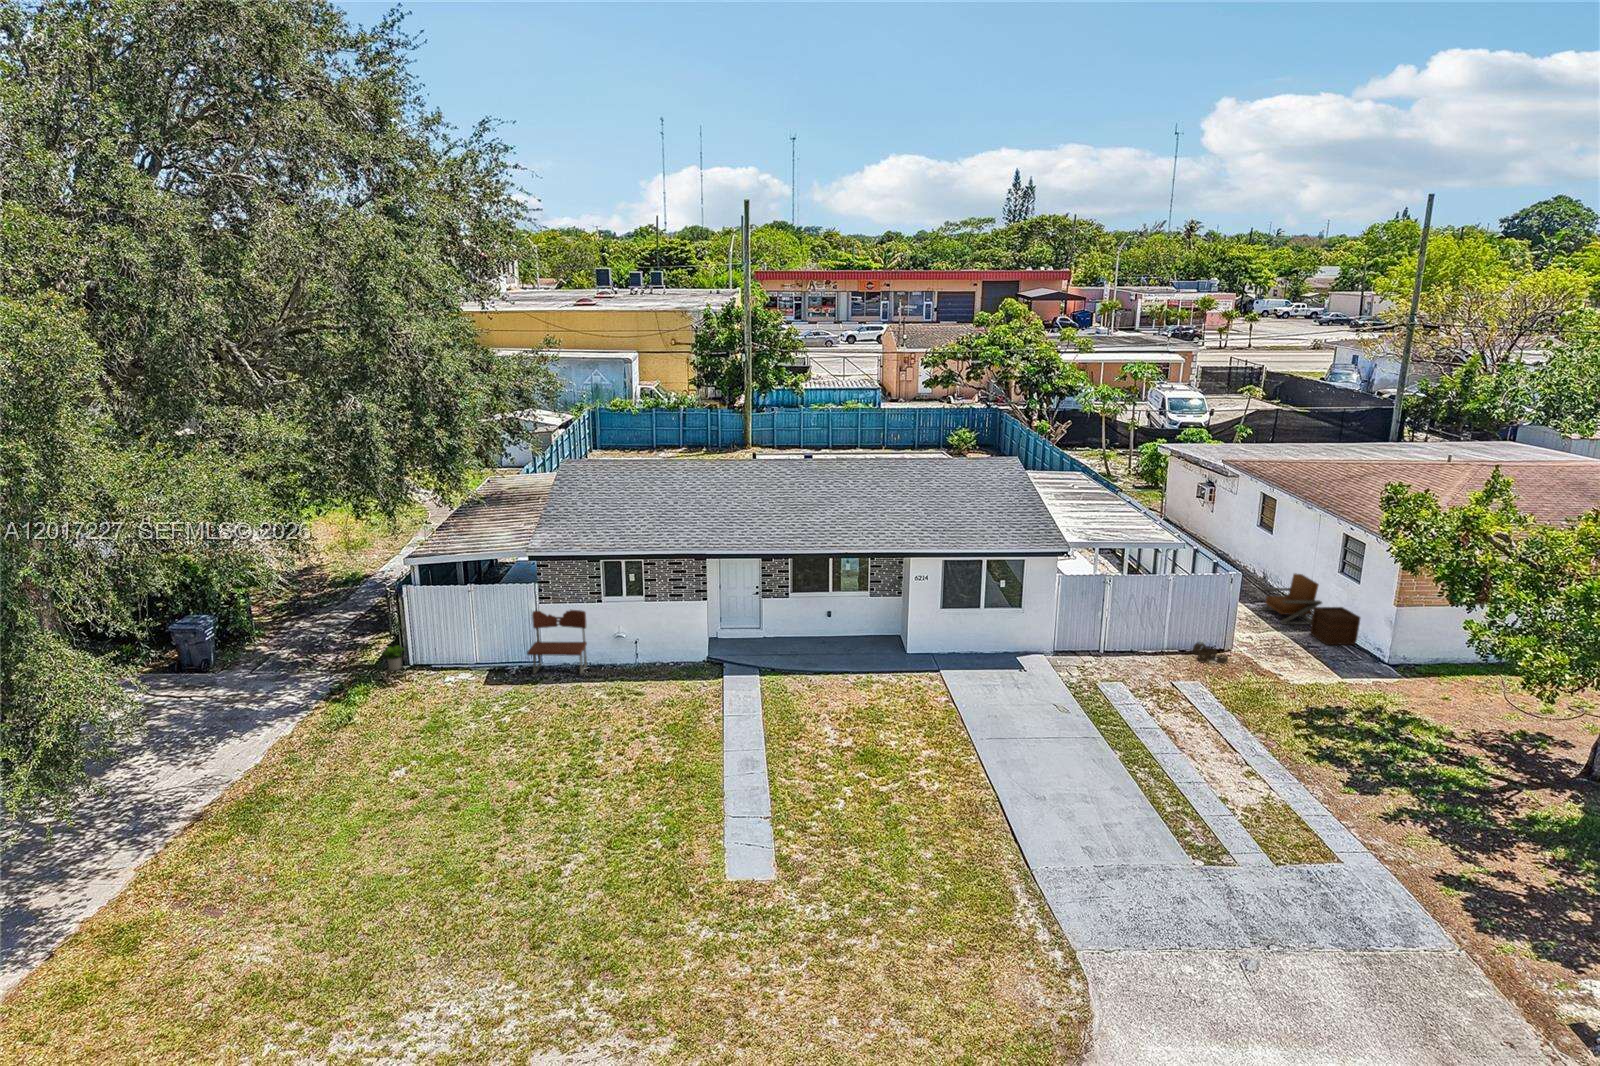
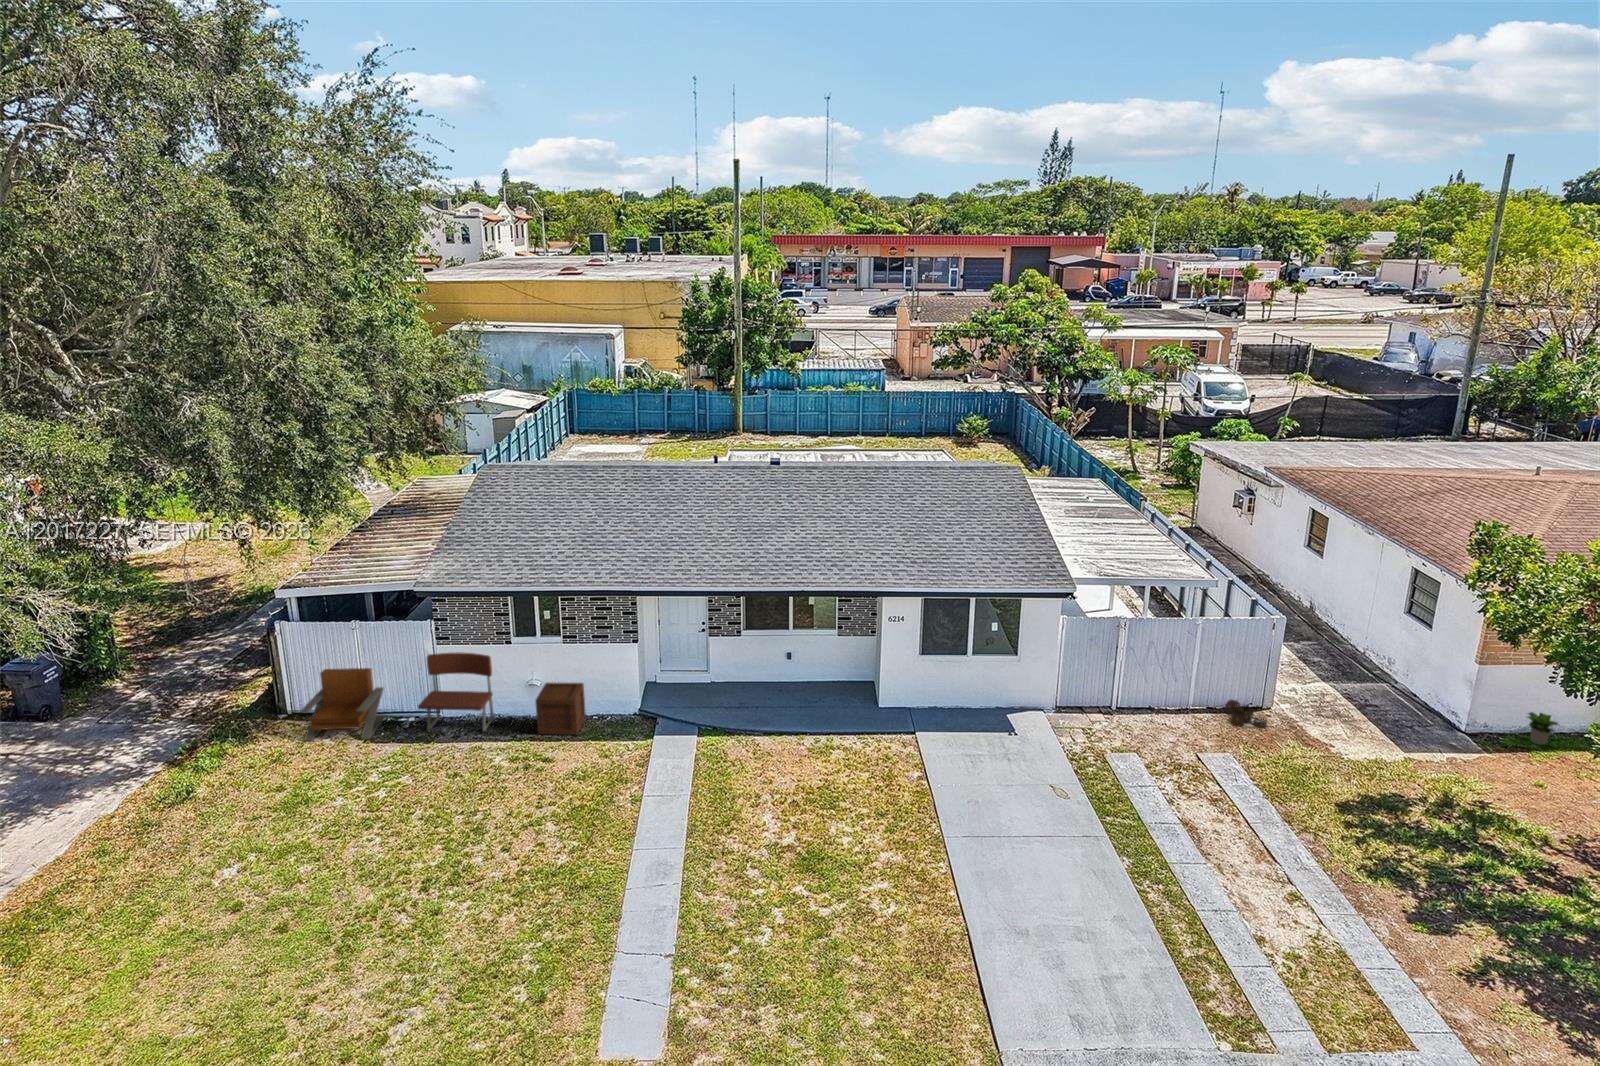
lounge chair: present [1261,573,1322,624] -> present [300,668,386,741]
wooden crate: present [1310,607,1360,645] -> present [535,683,586,735]
potted plant: present [382,645,405,670] -> present [1526,712,1558,745]

